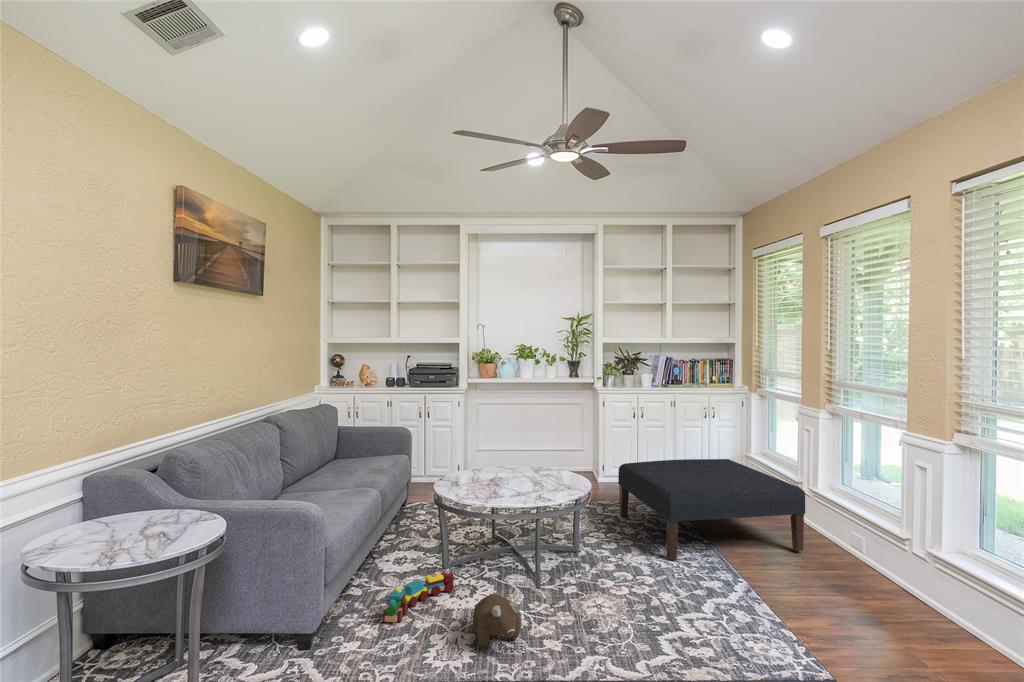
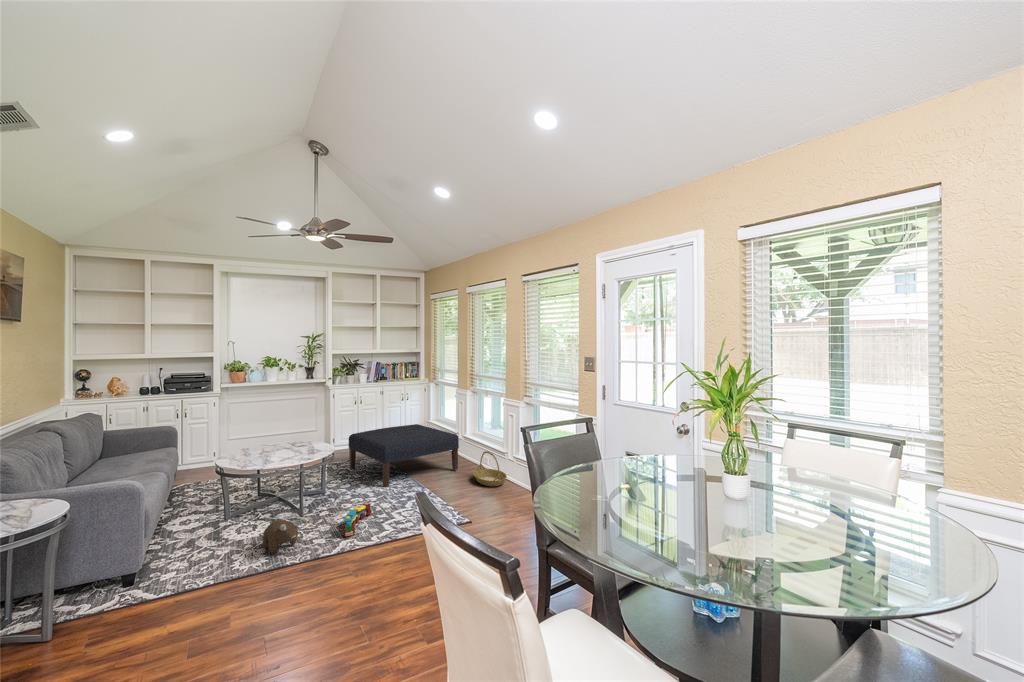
basket: none [836,530,915,606] -> present [473,451,507,486]
toy train: present [383,570,455,622] -> present [342,503,371,536]

